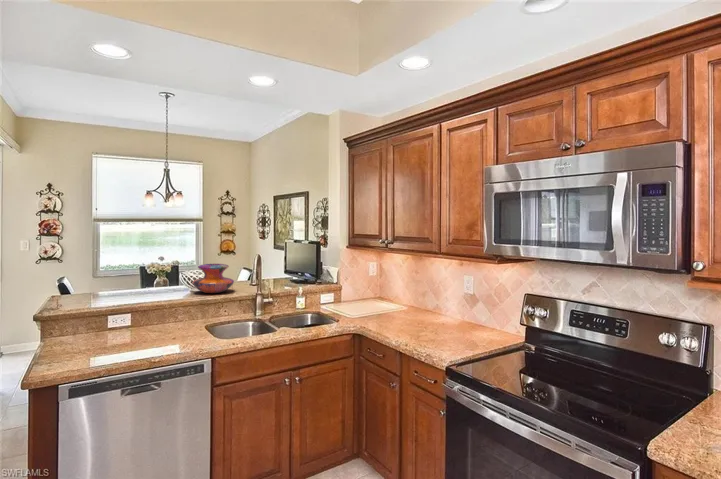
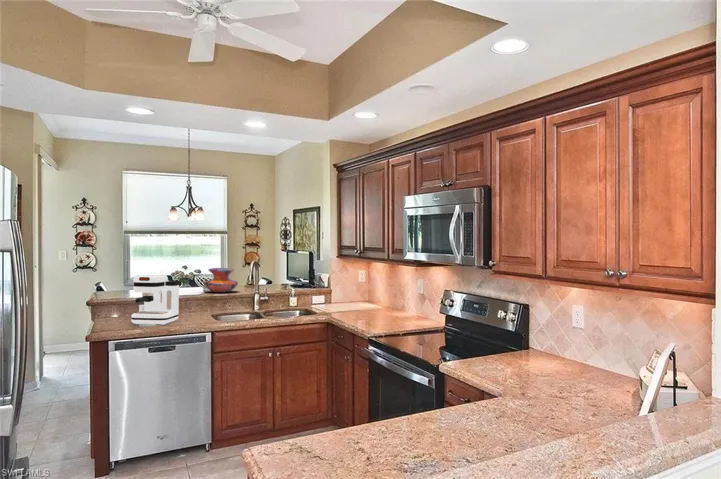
coffee maker: none [96,281,165,352] -> present [131,275,179,325]

